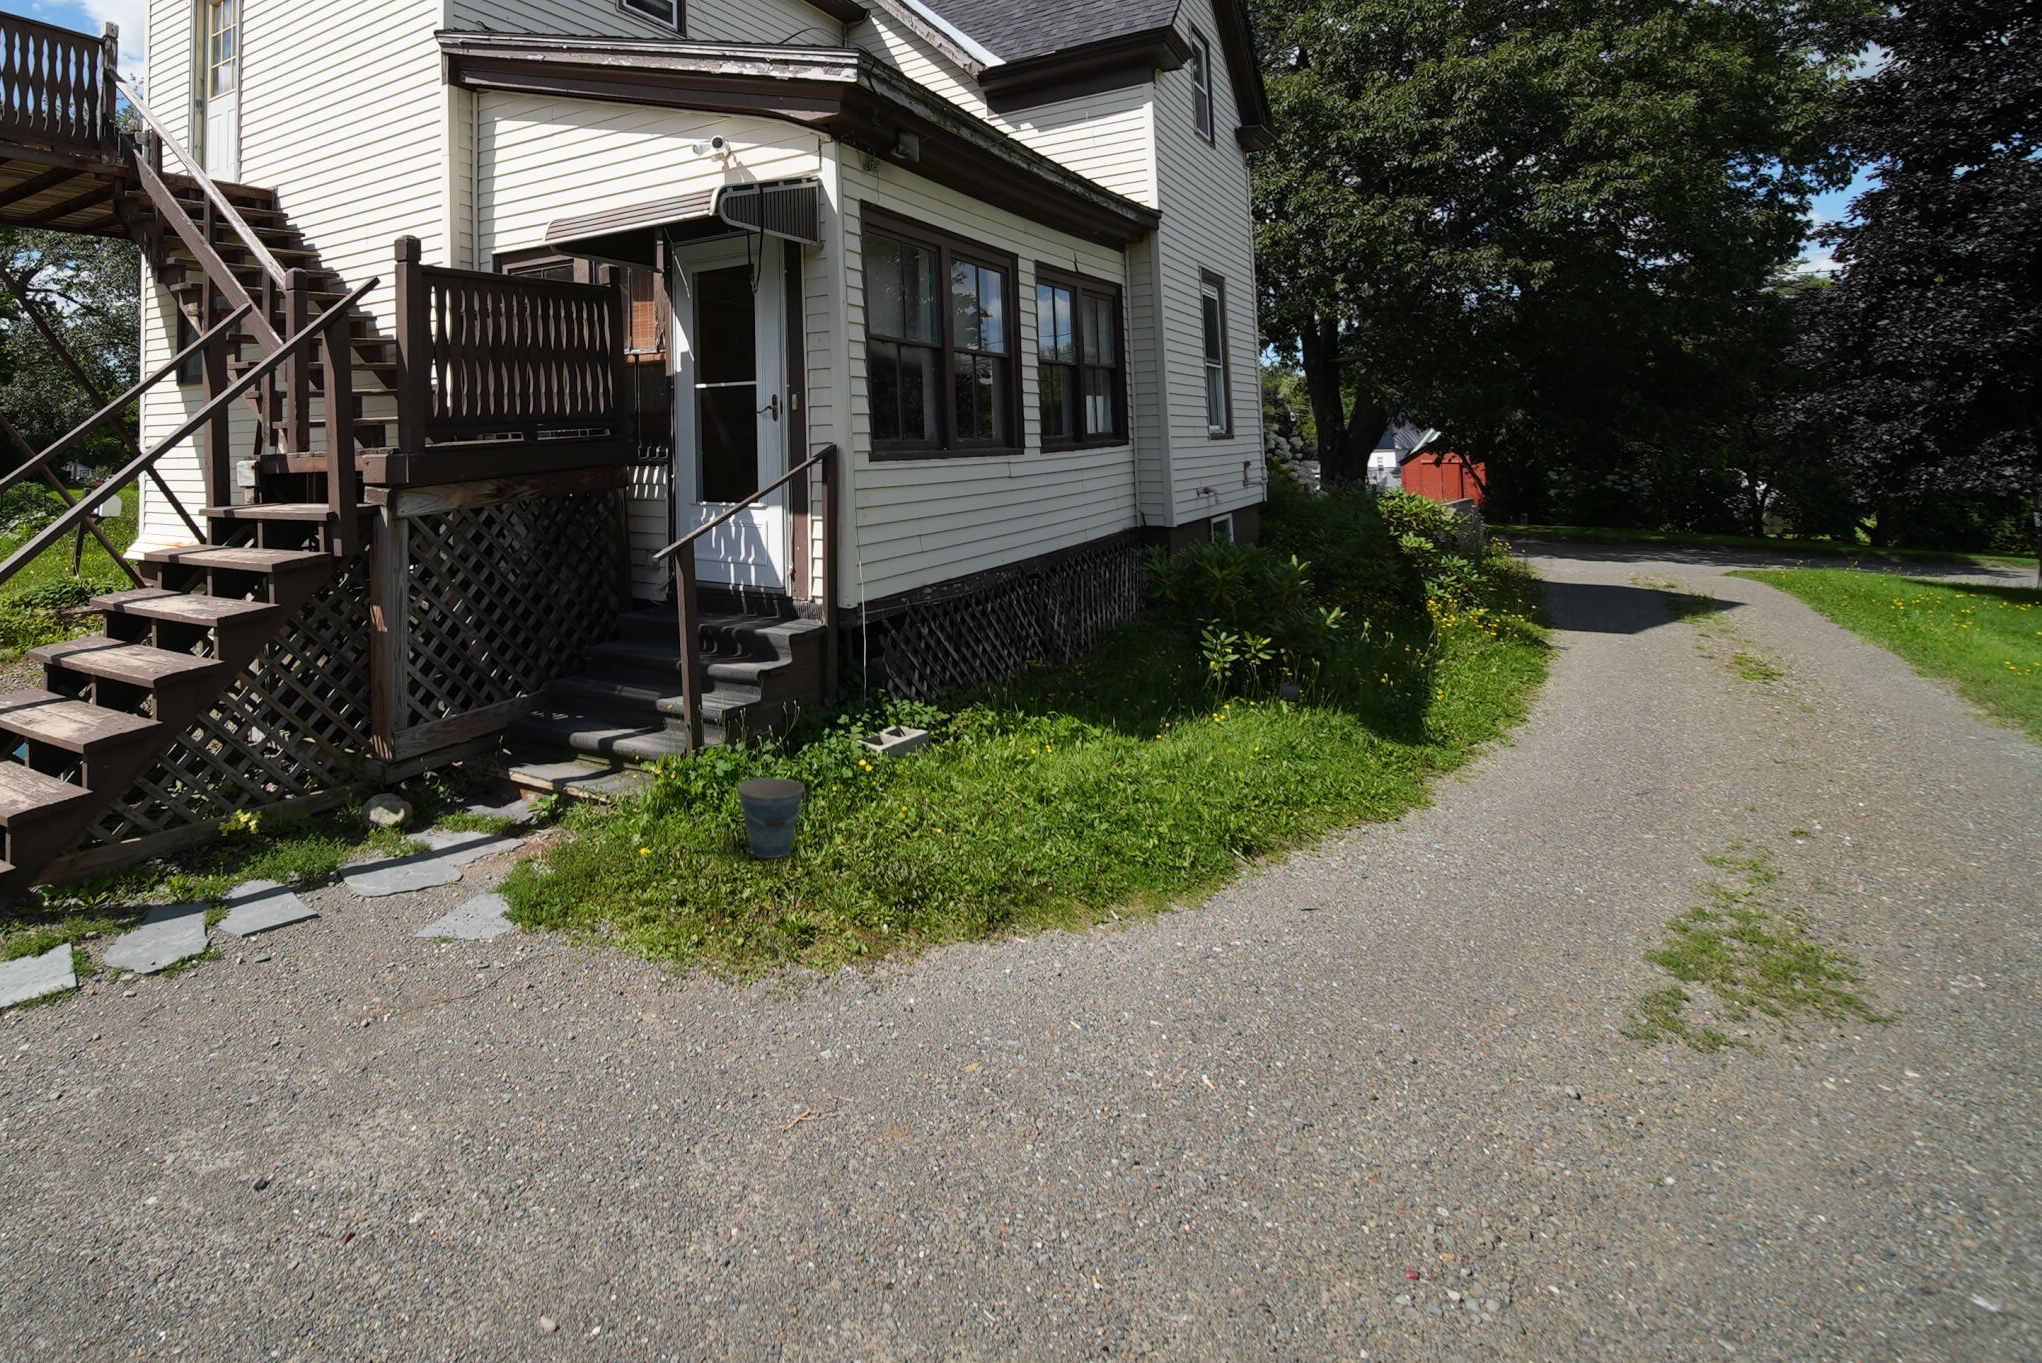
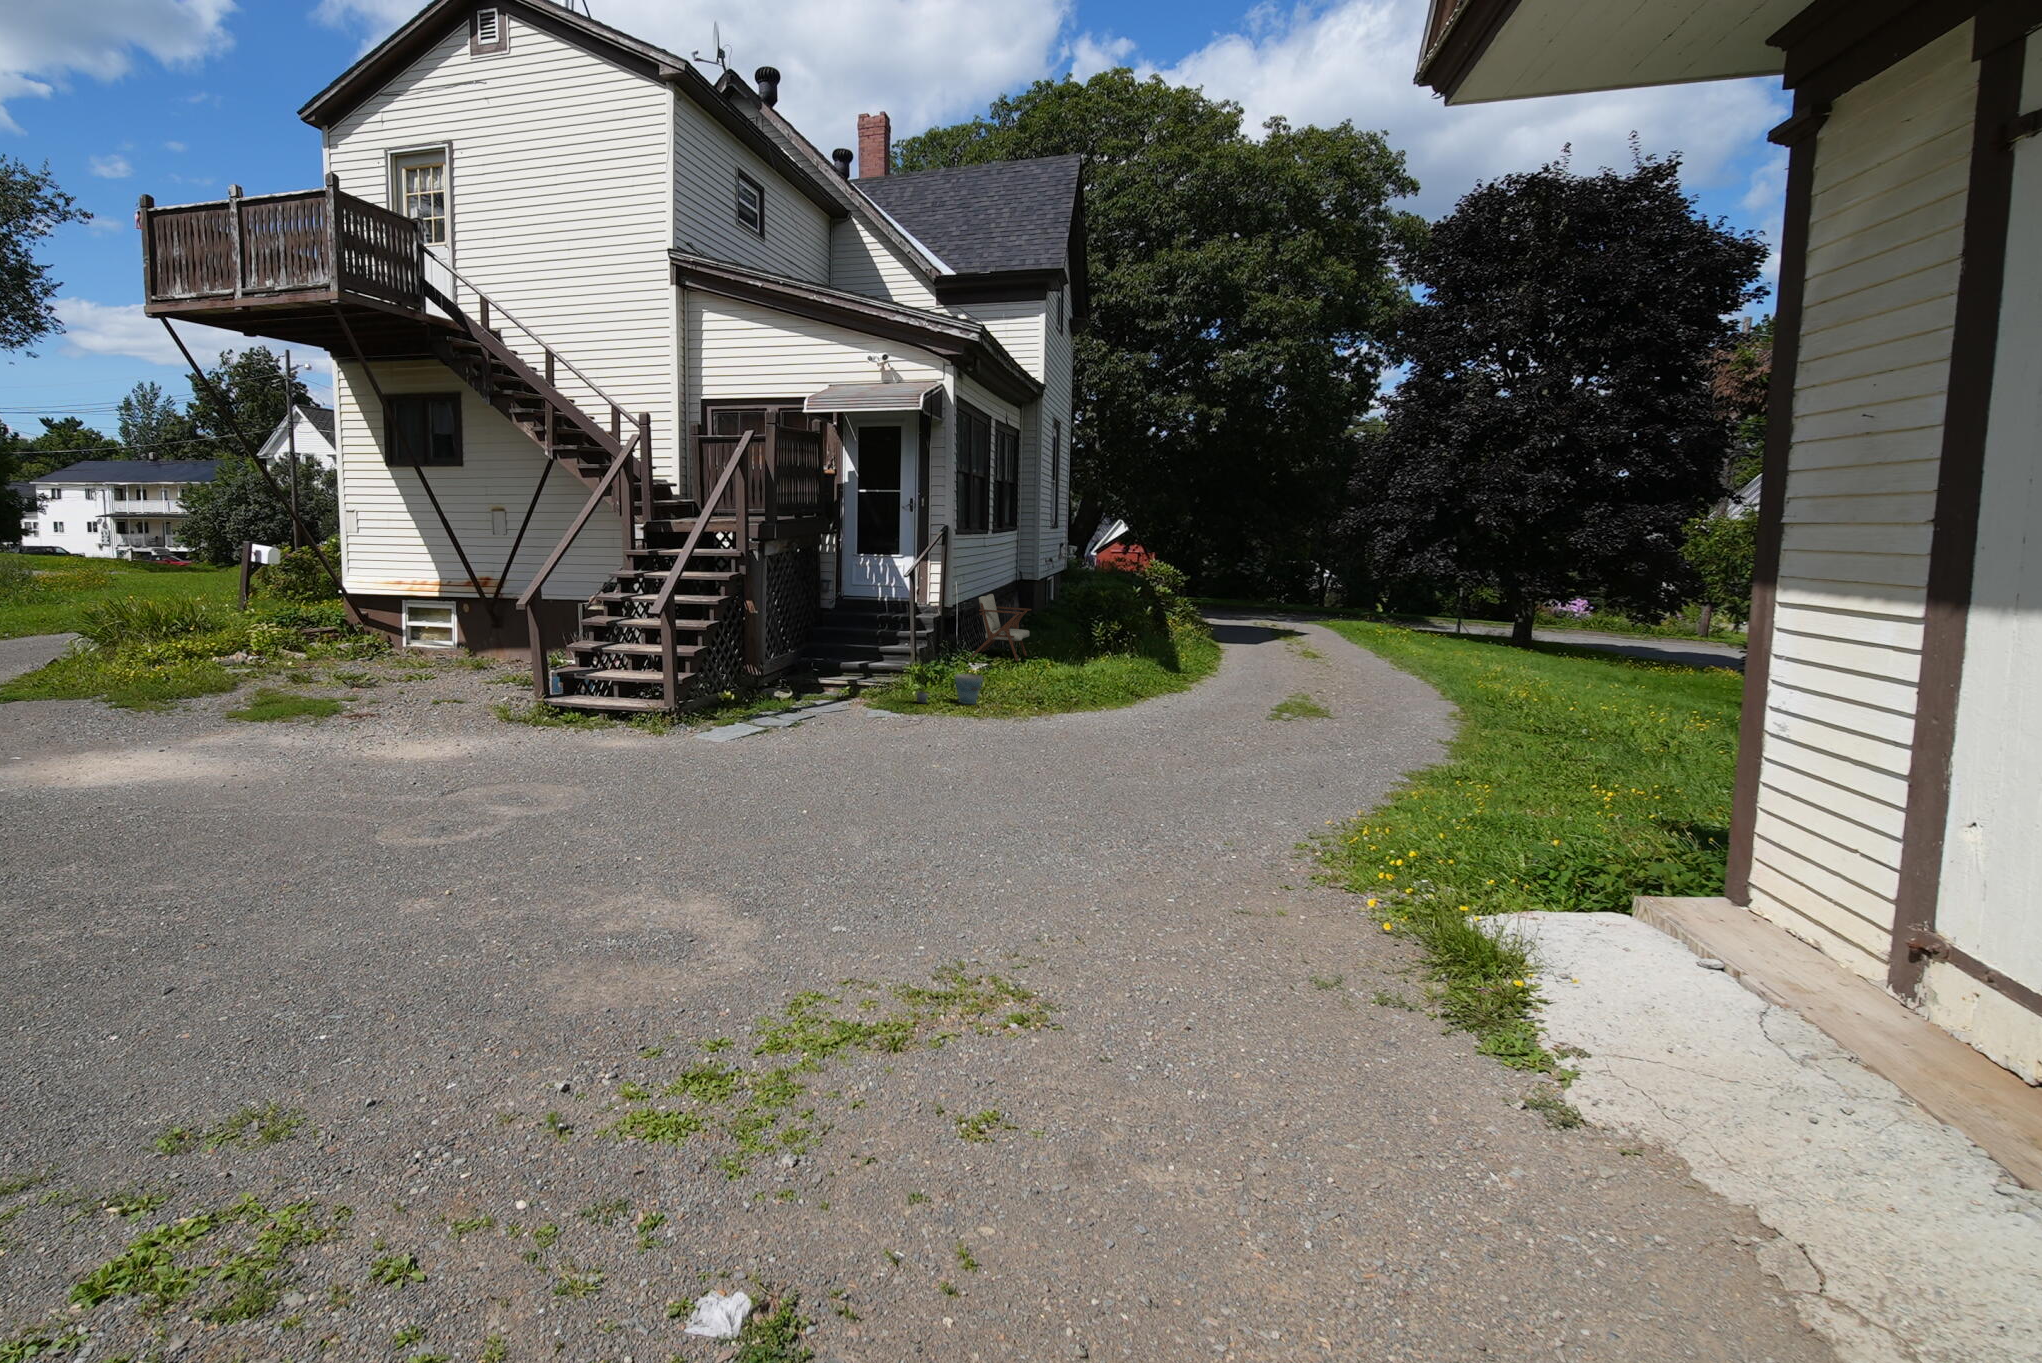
lounge chair: none [975,564,1100,698] -> present [970,594,1031,661]
potted plant: present [1276,617,1308,701] -> present [916,649,934,703]

